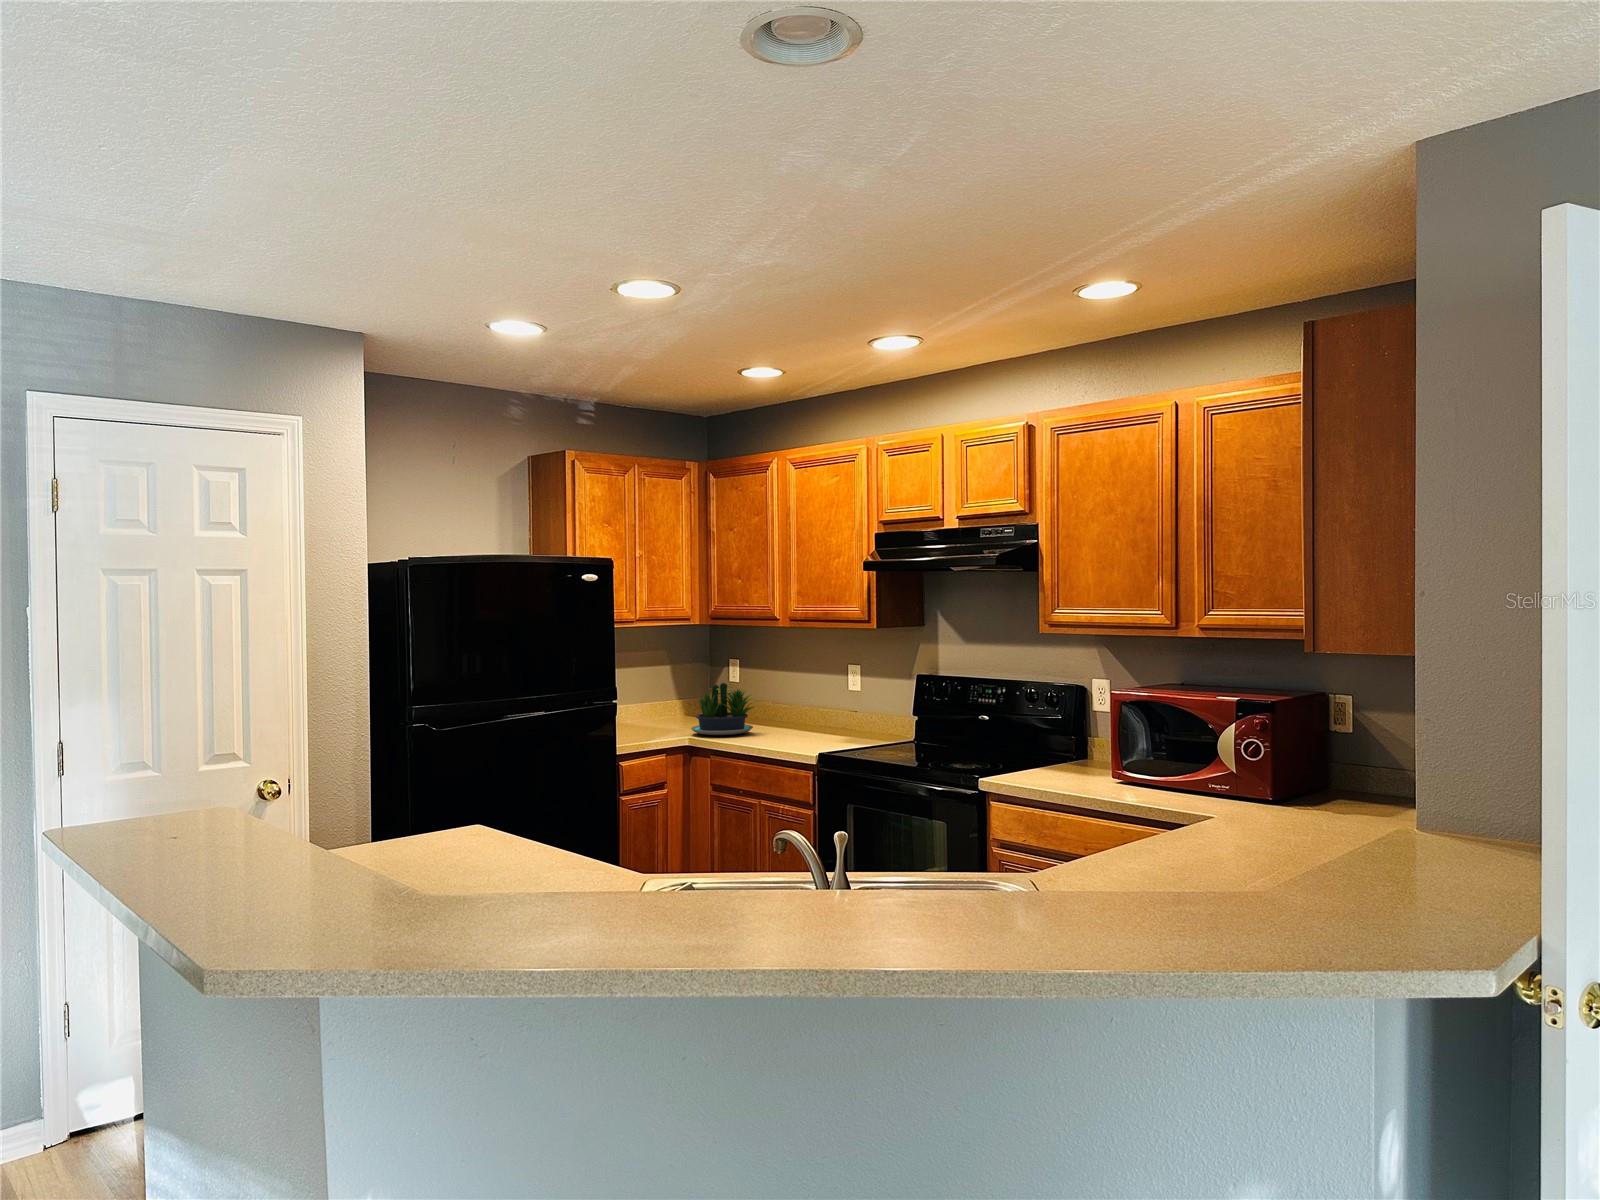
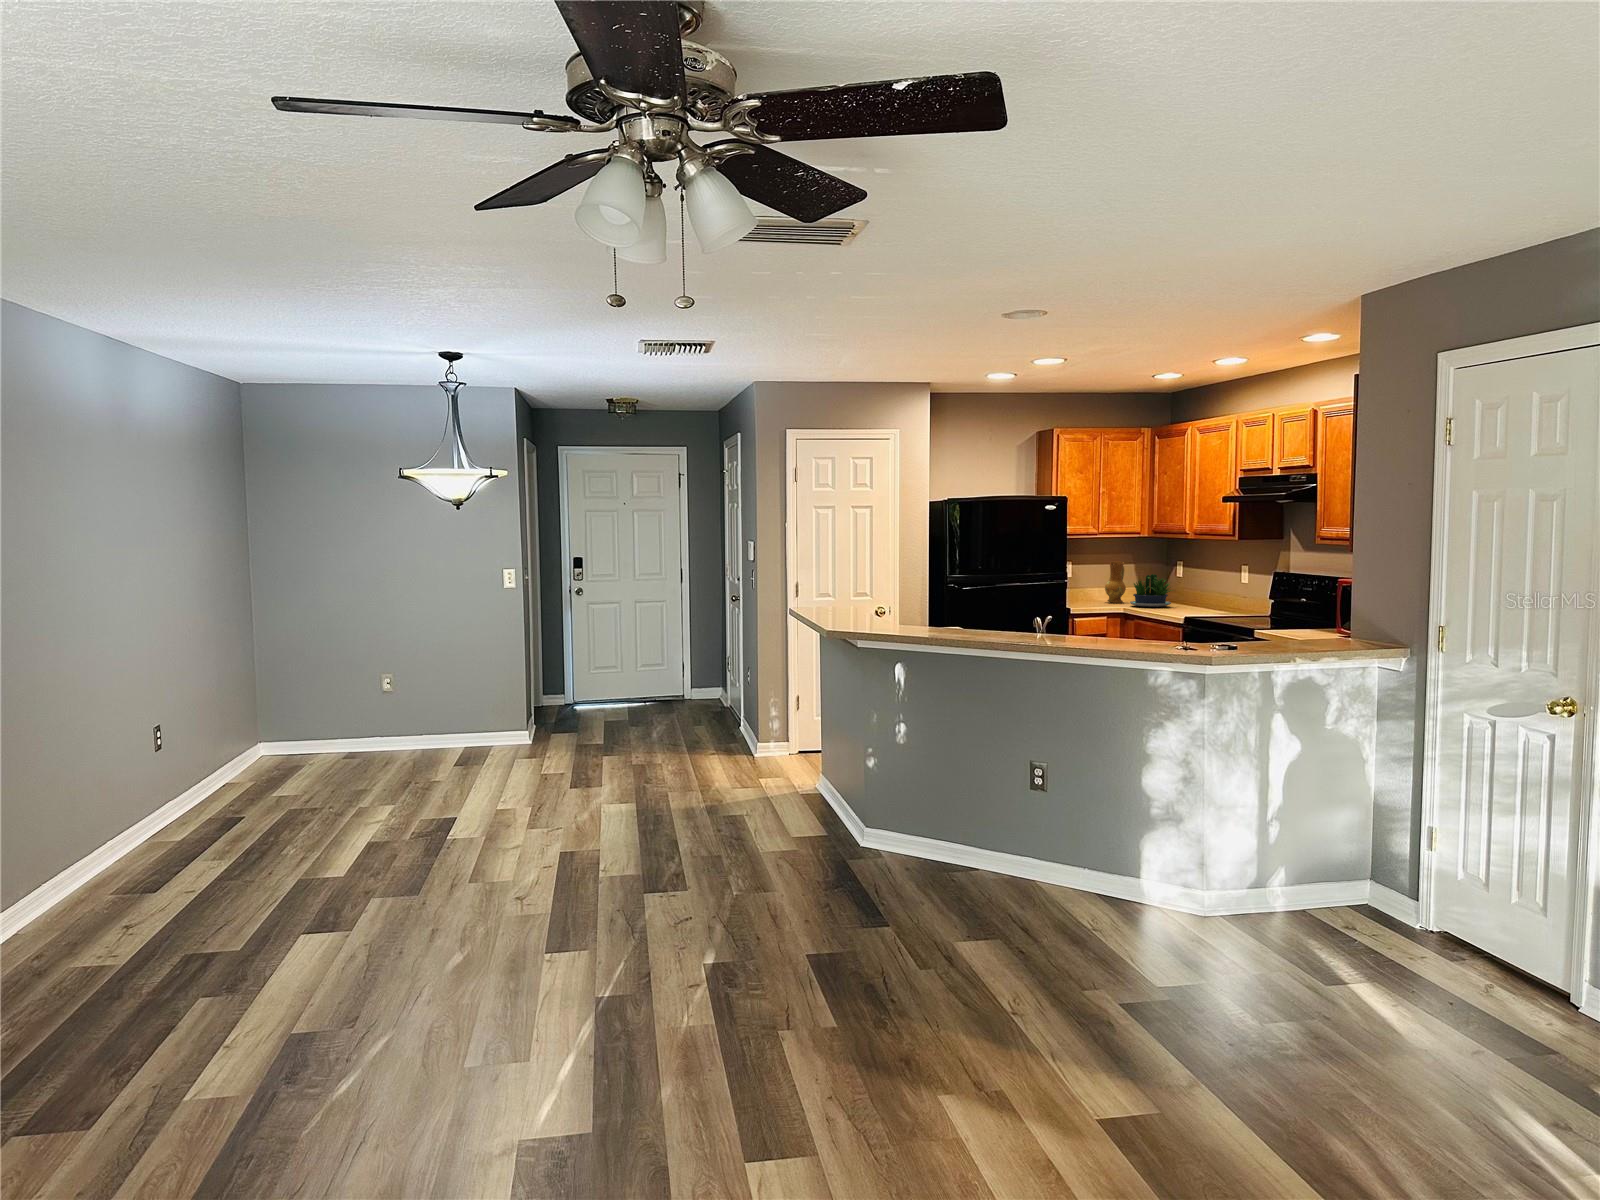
ceramic jug: none [641,664,673,730] -> present [1105,562,1126,603]

